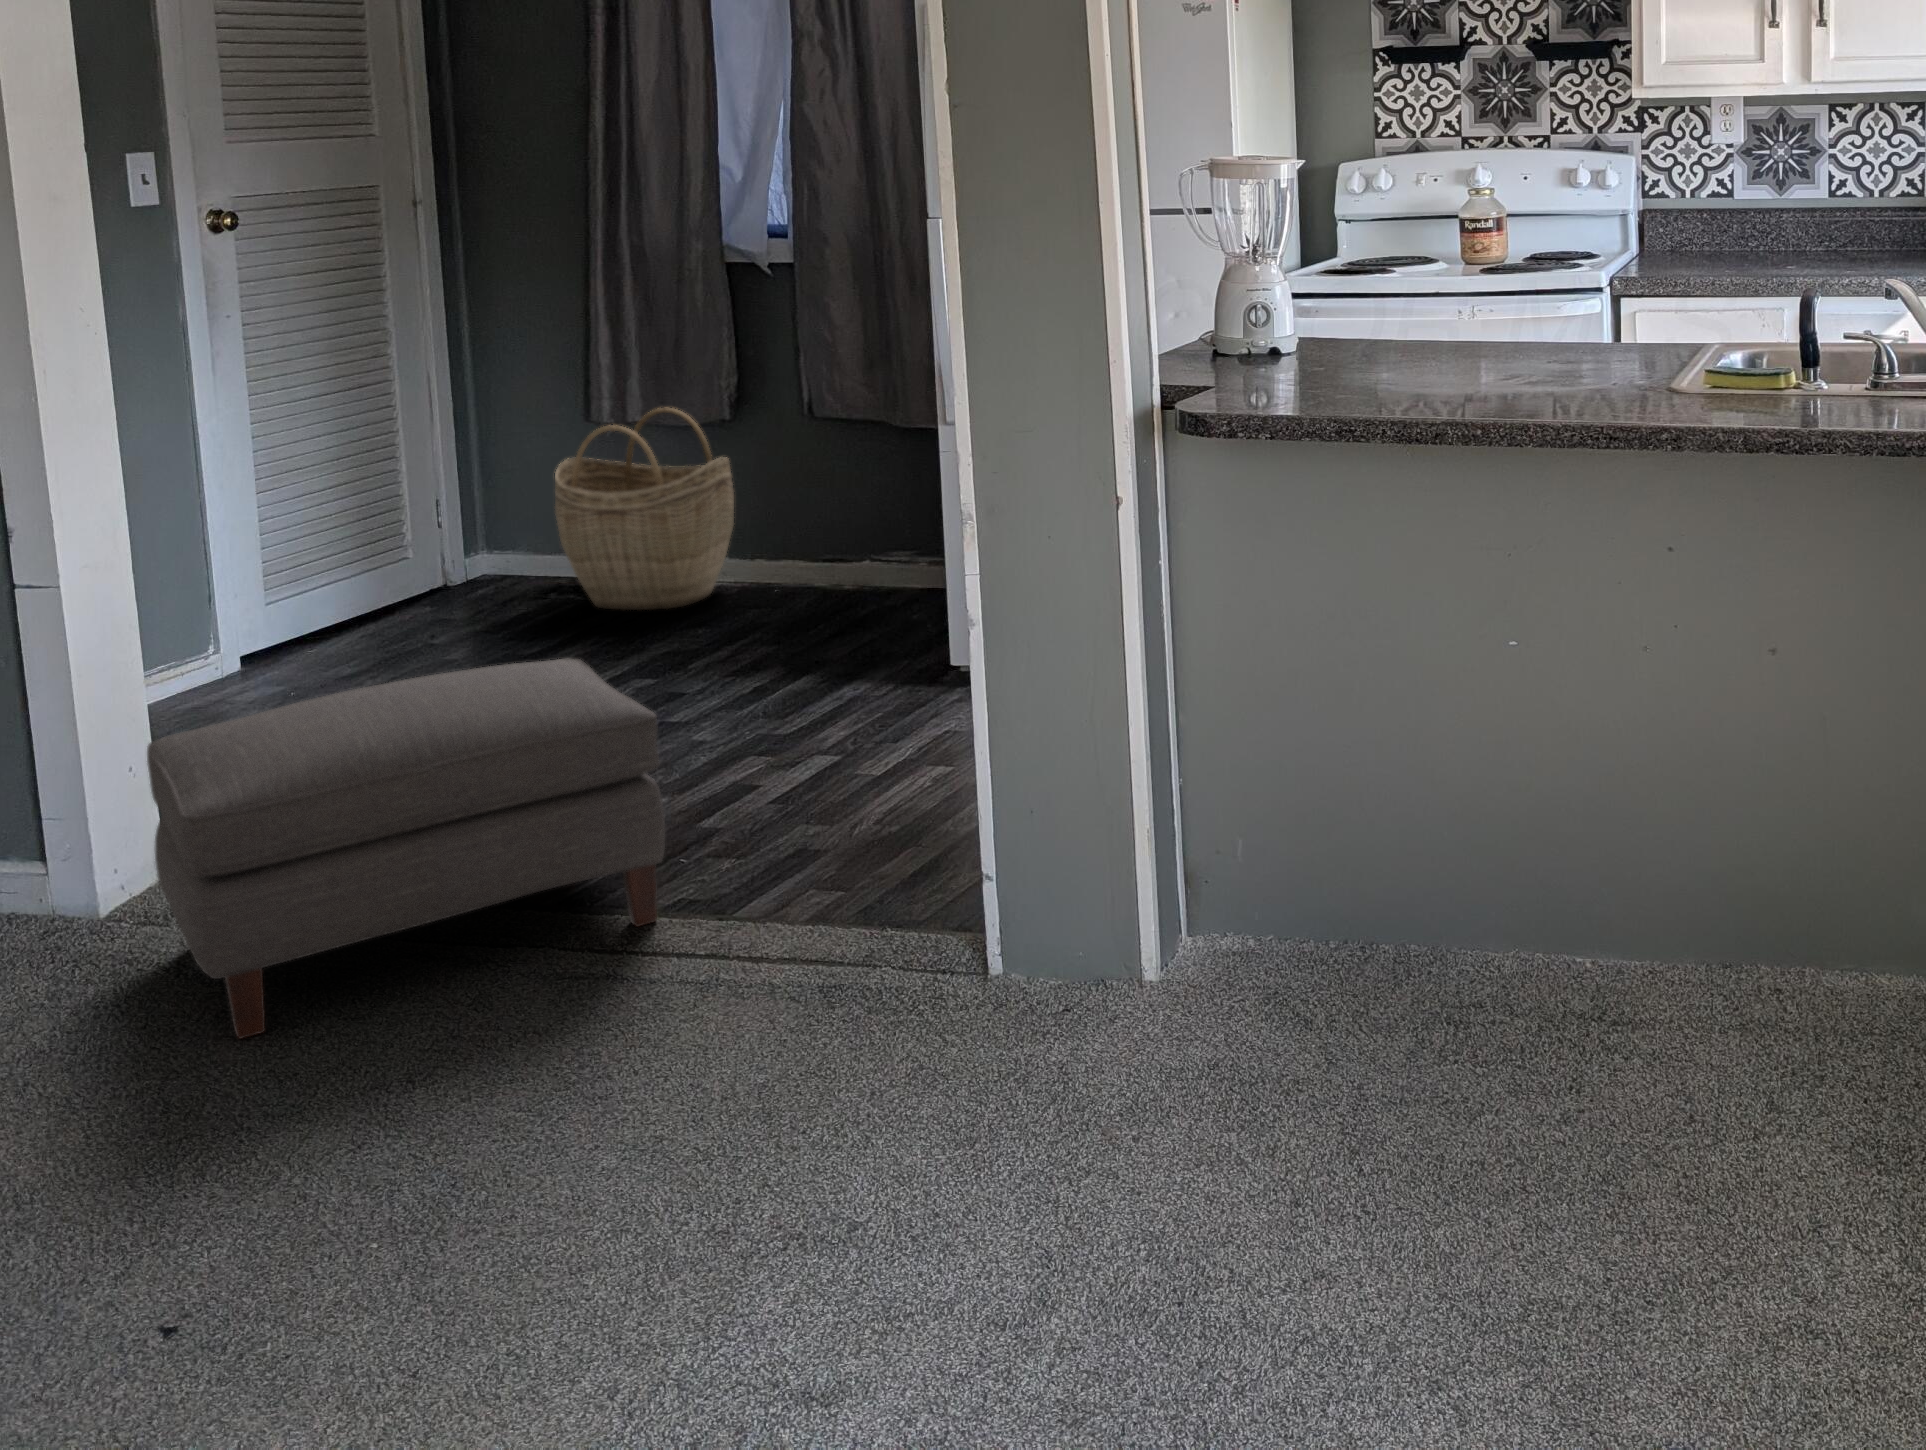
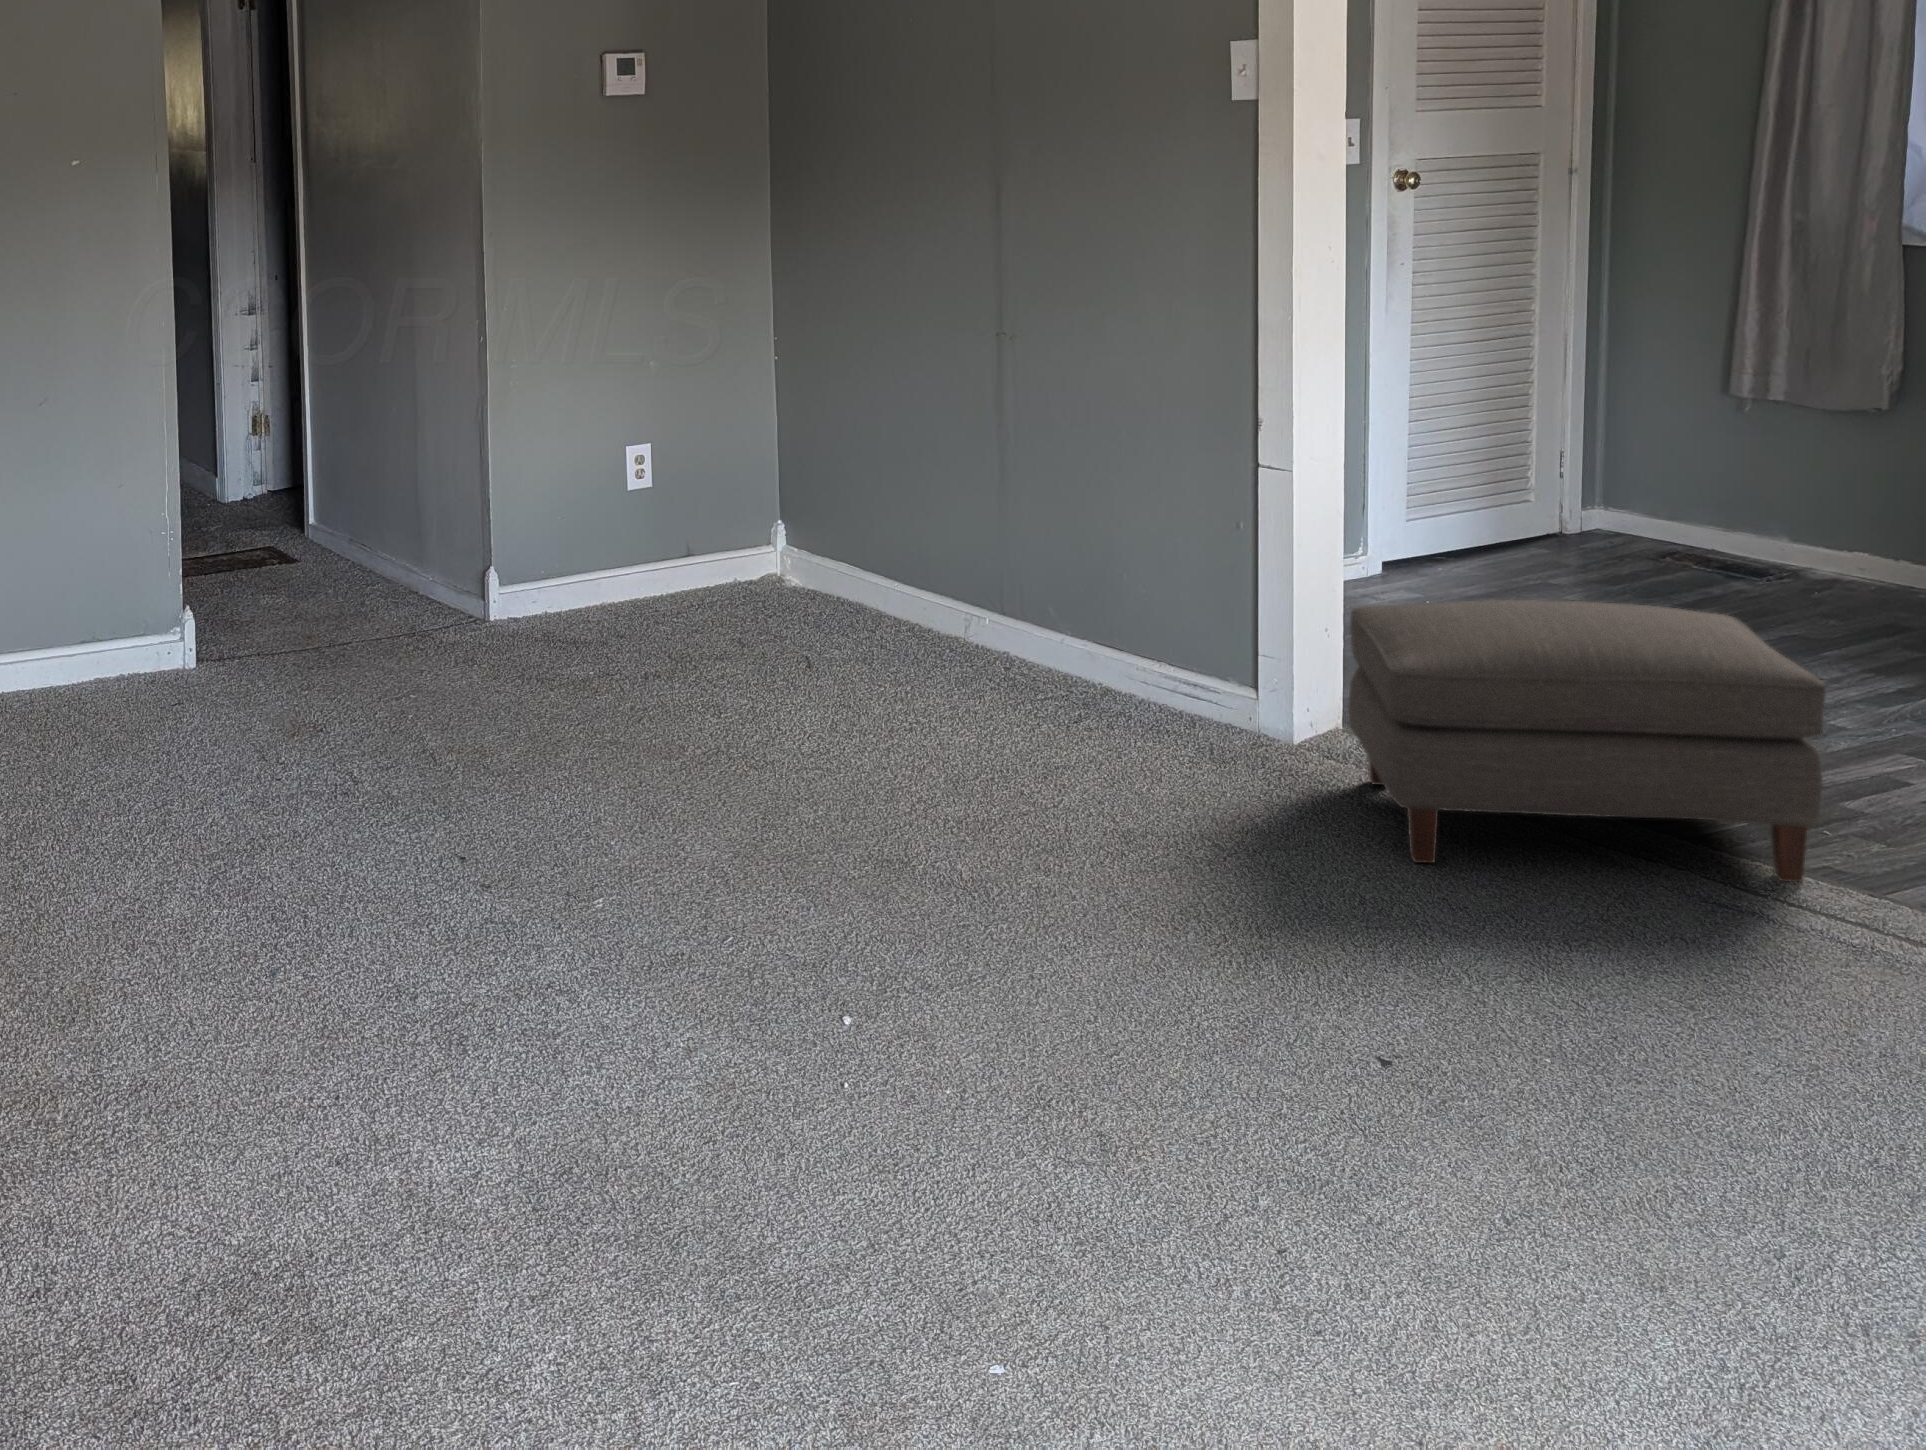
woven basket: present [555,408,734,610] -> none [1685,390,1891,596]

